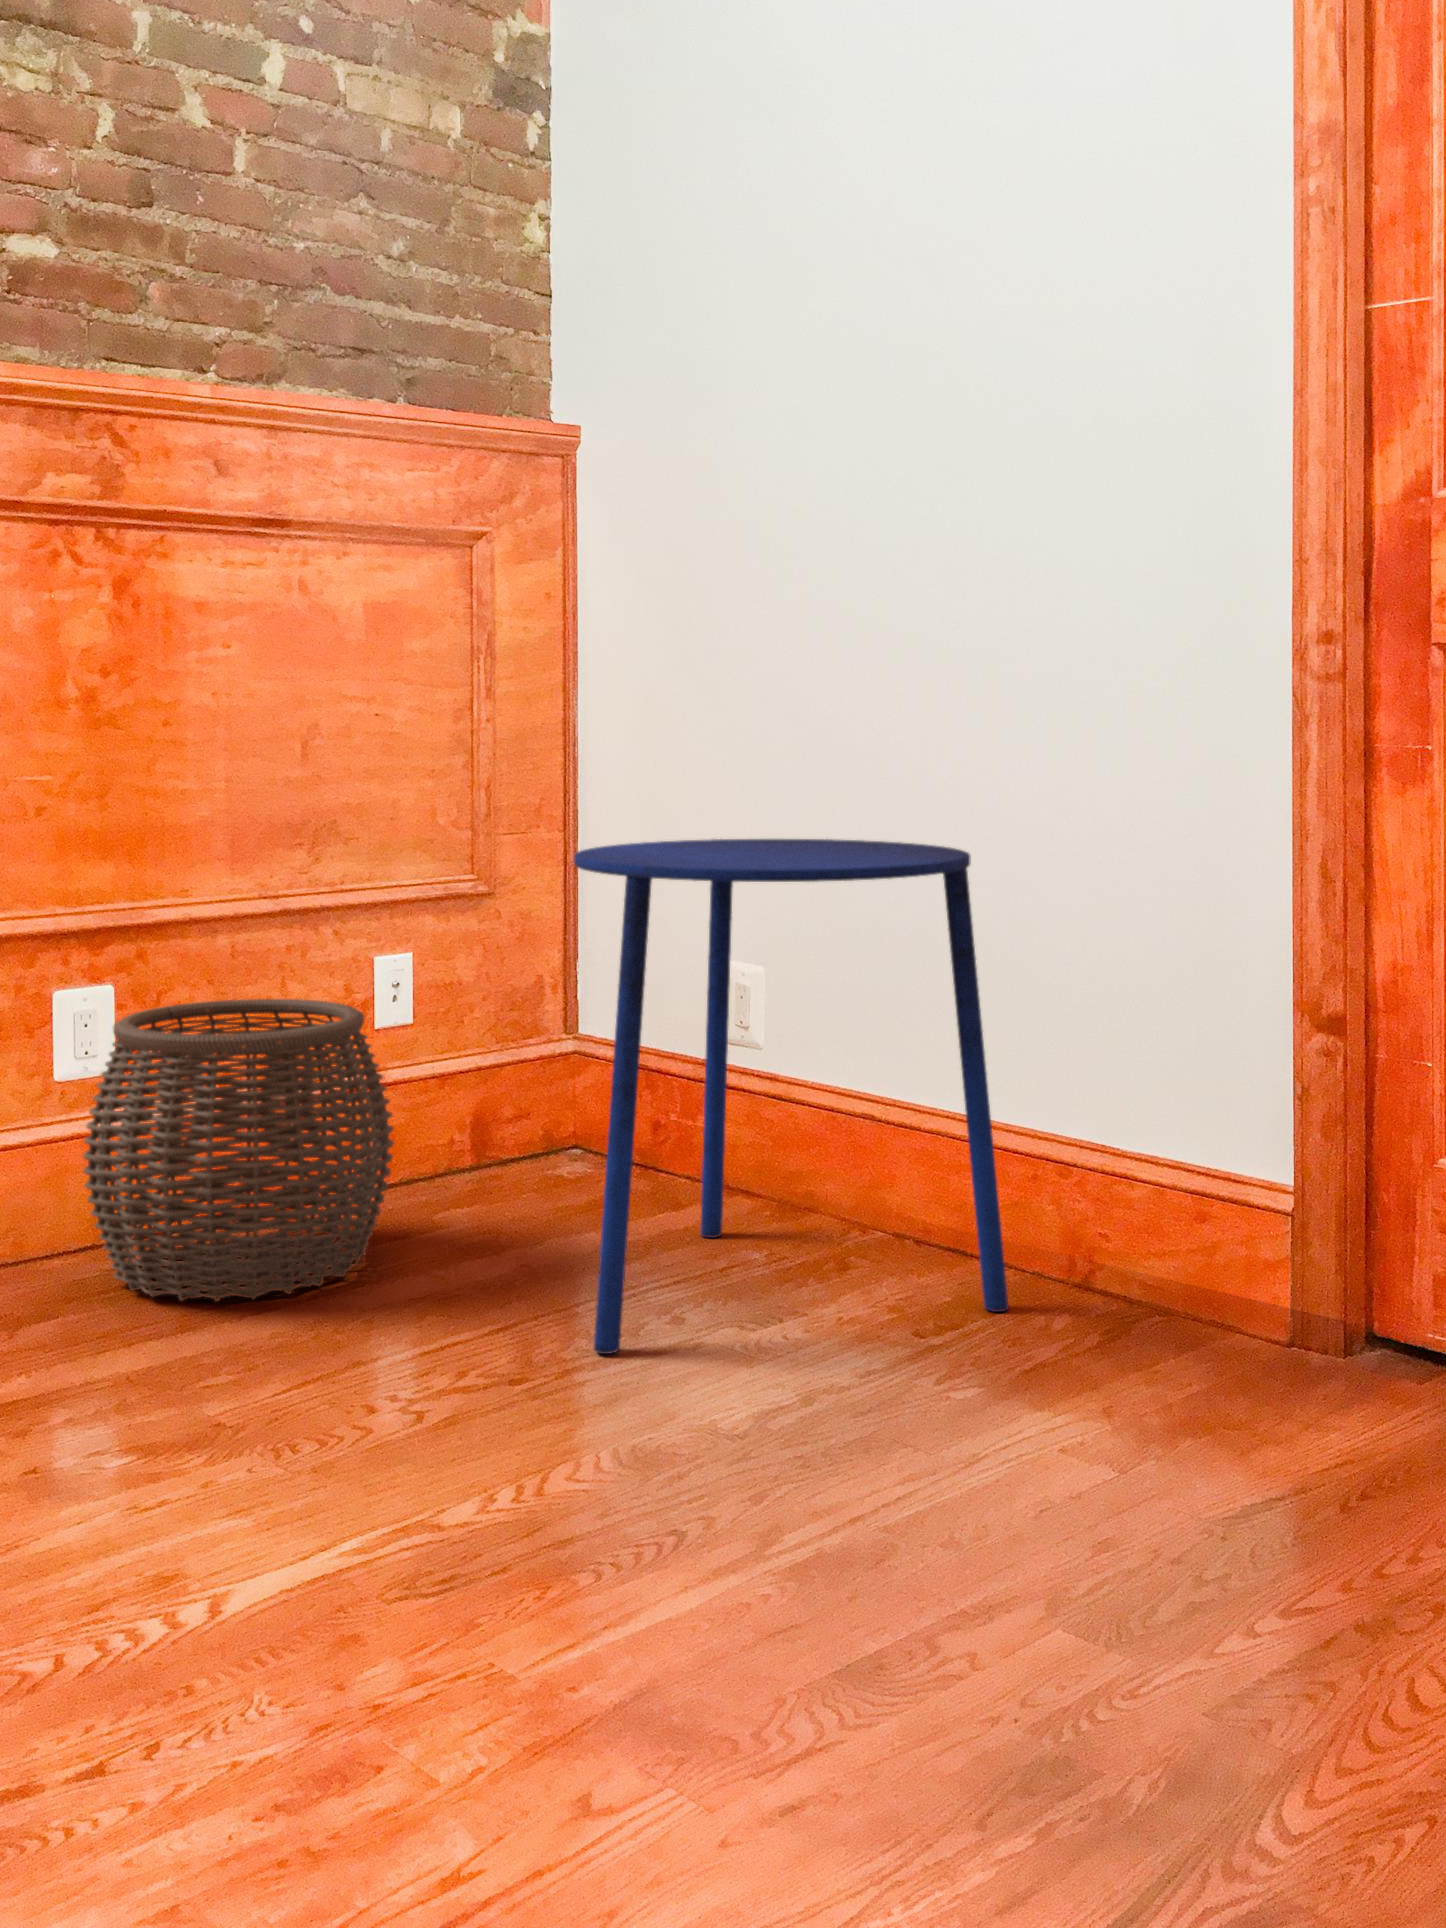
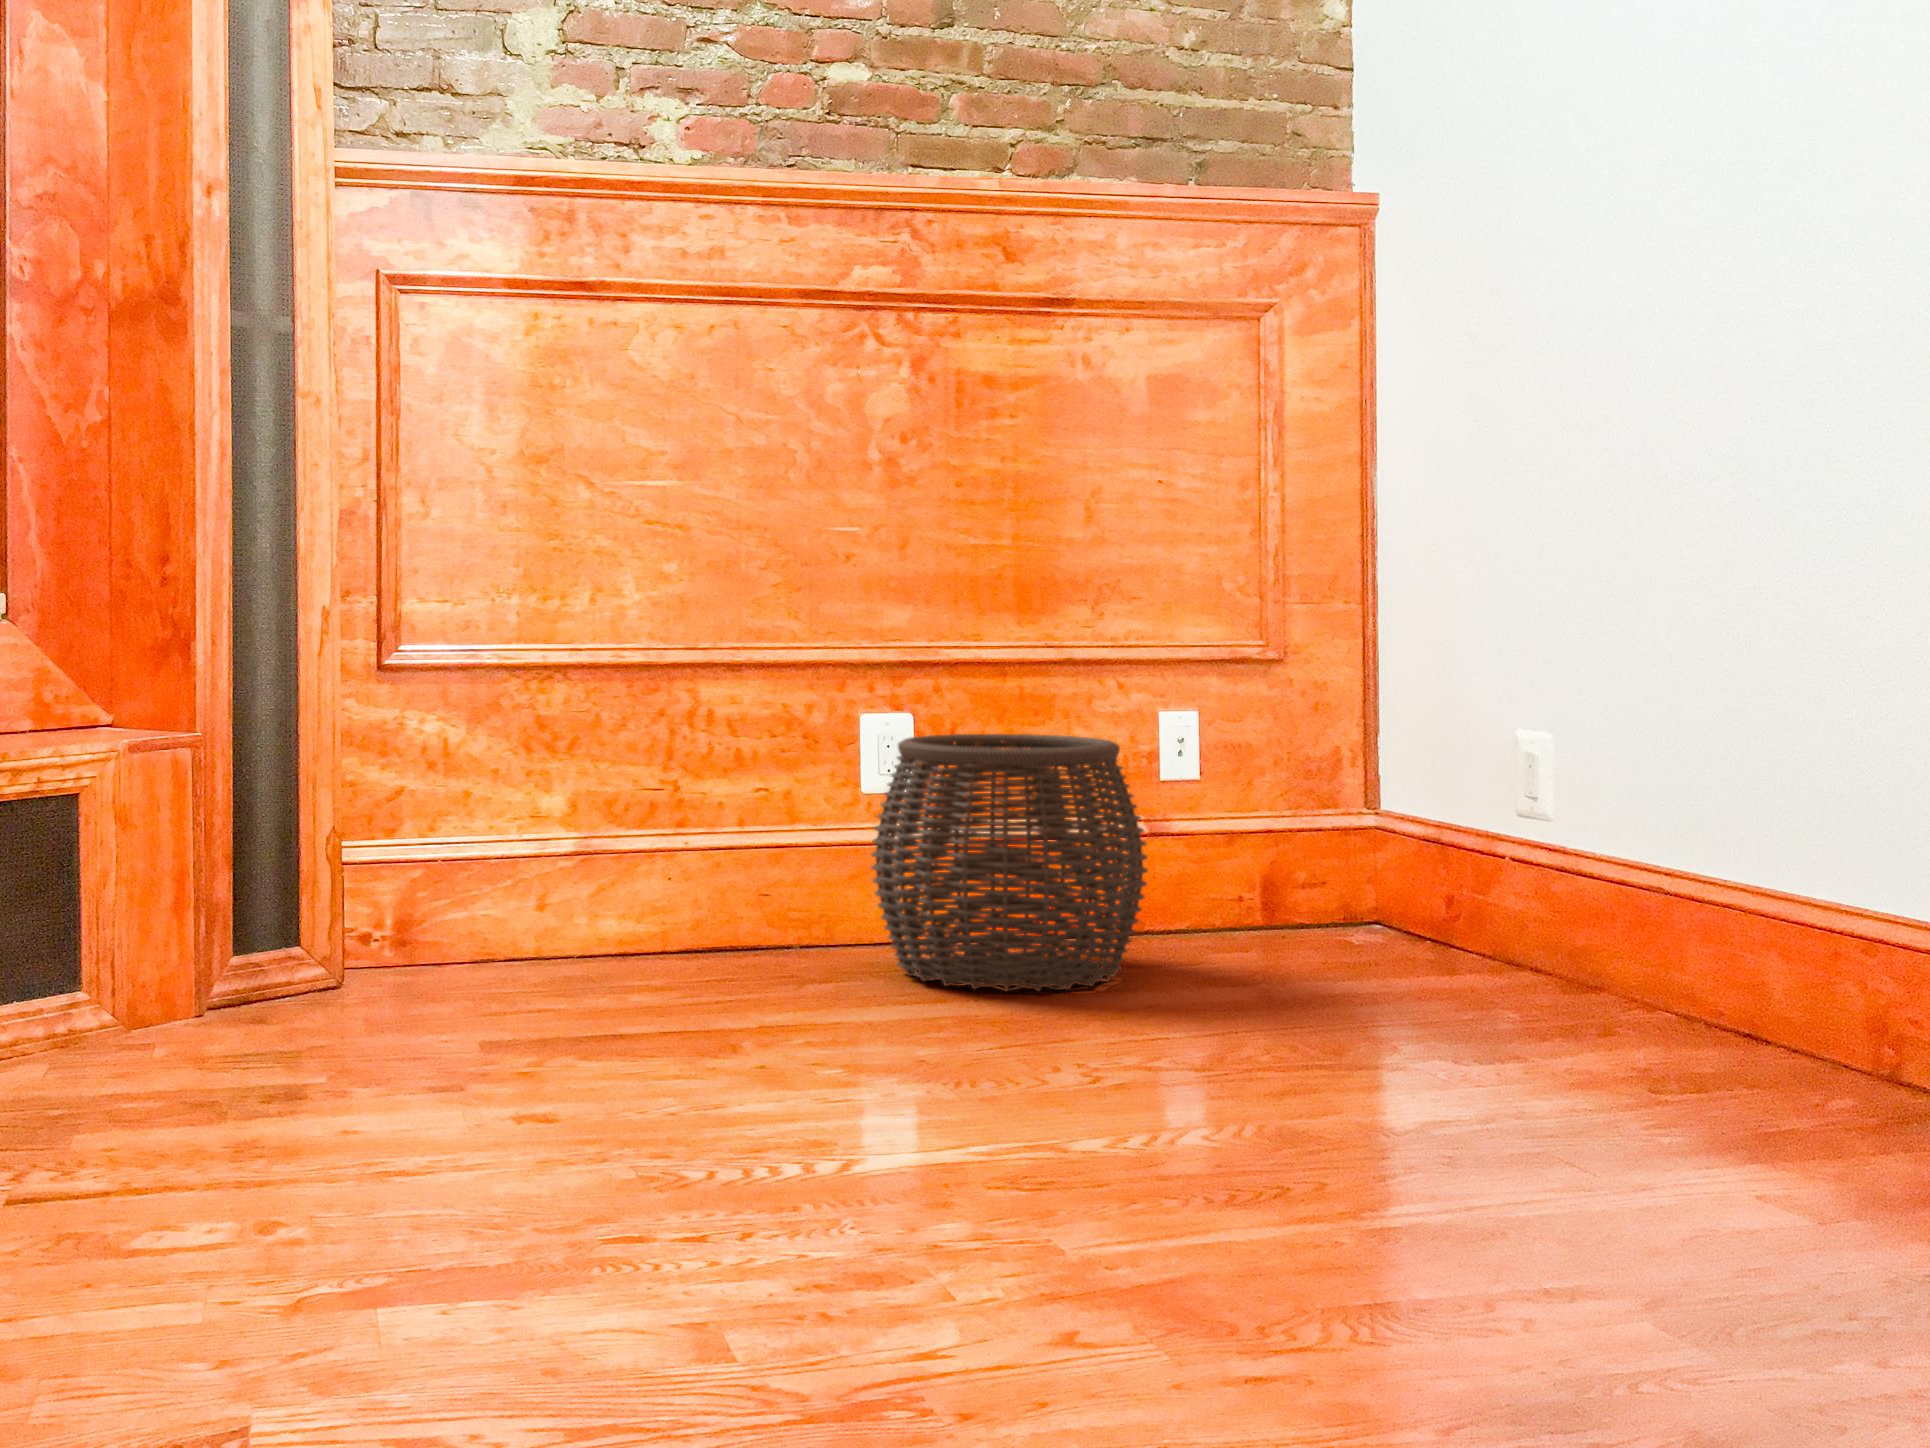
side table: present [574,839,1009,1354] -> none [1295,585,1772,1081]

